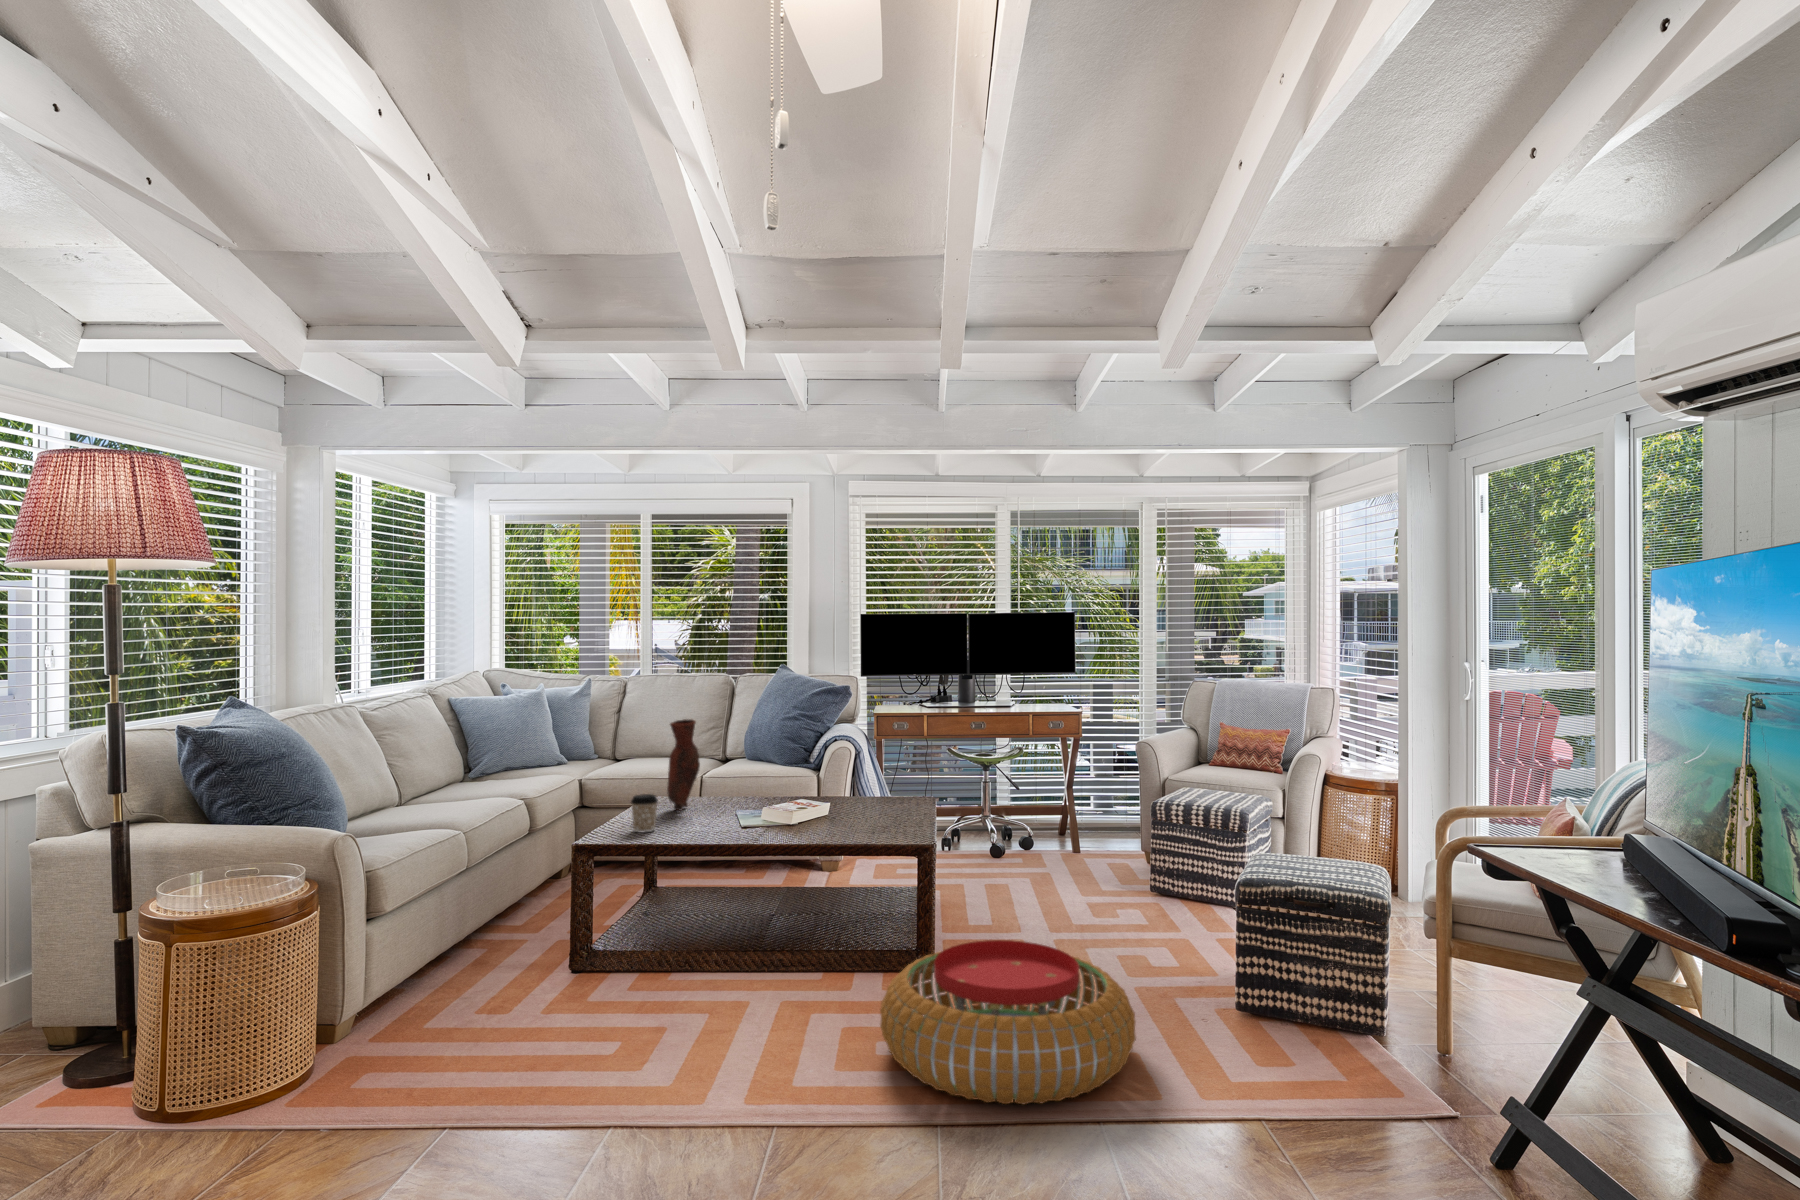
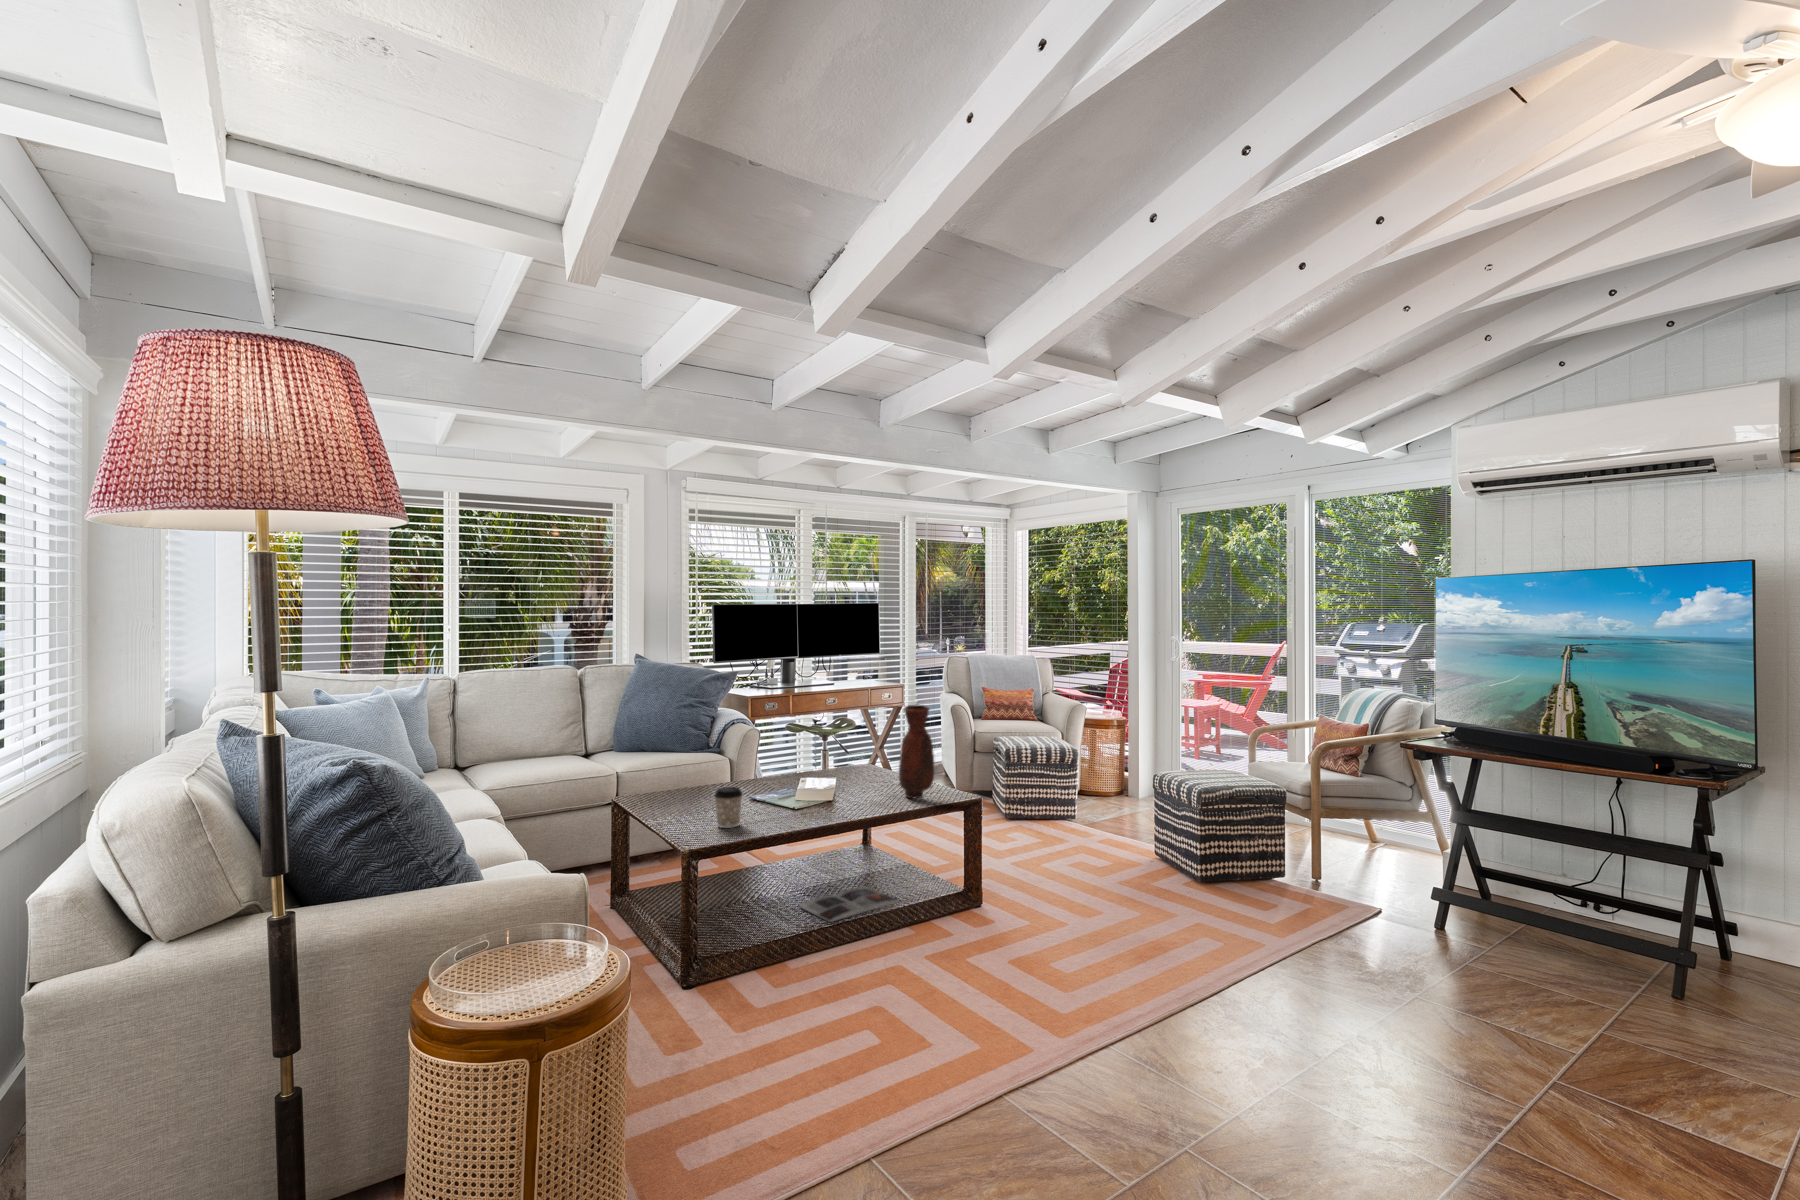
vase: present [667,719,700,810] -> present [899,705,934,798]
magazine: none [739,921,832,945] -> present [800,887,899,922]
pouf: present [880,940,1136,1104] -> none [1037,862,1252,992]

